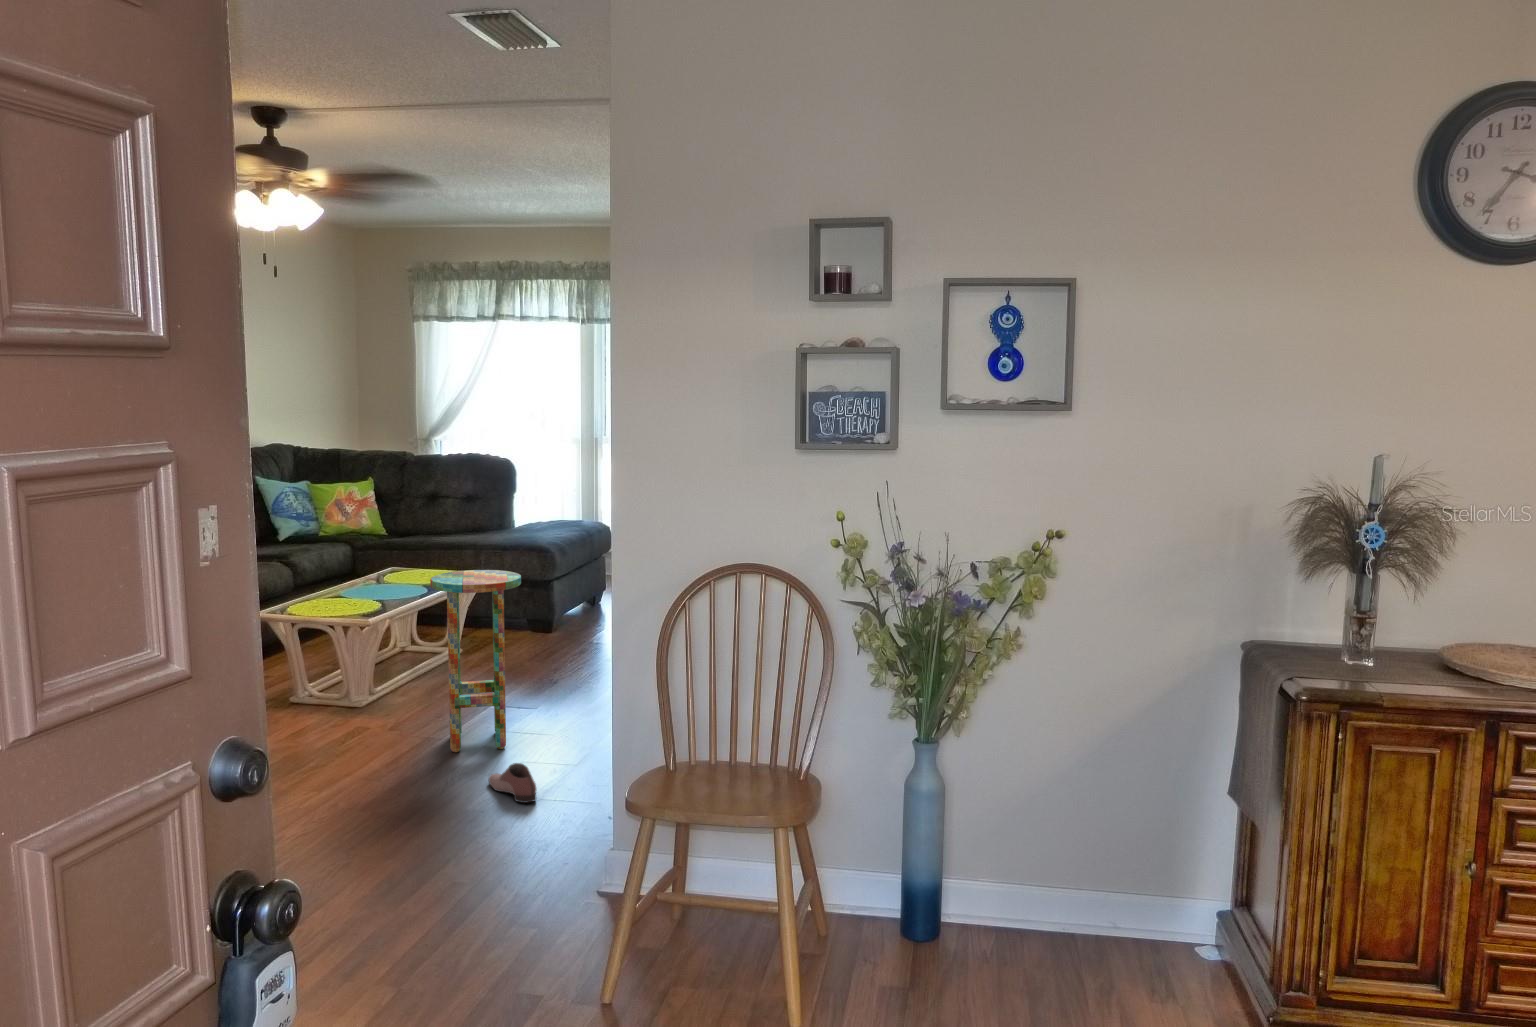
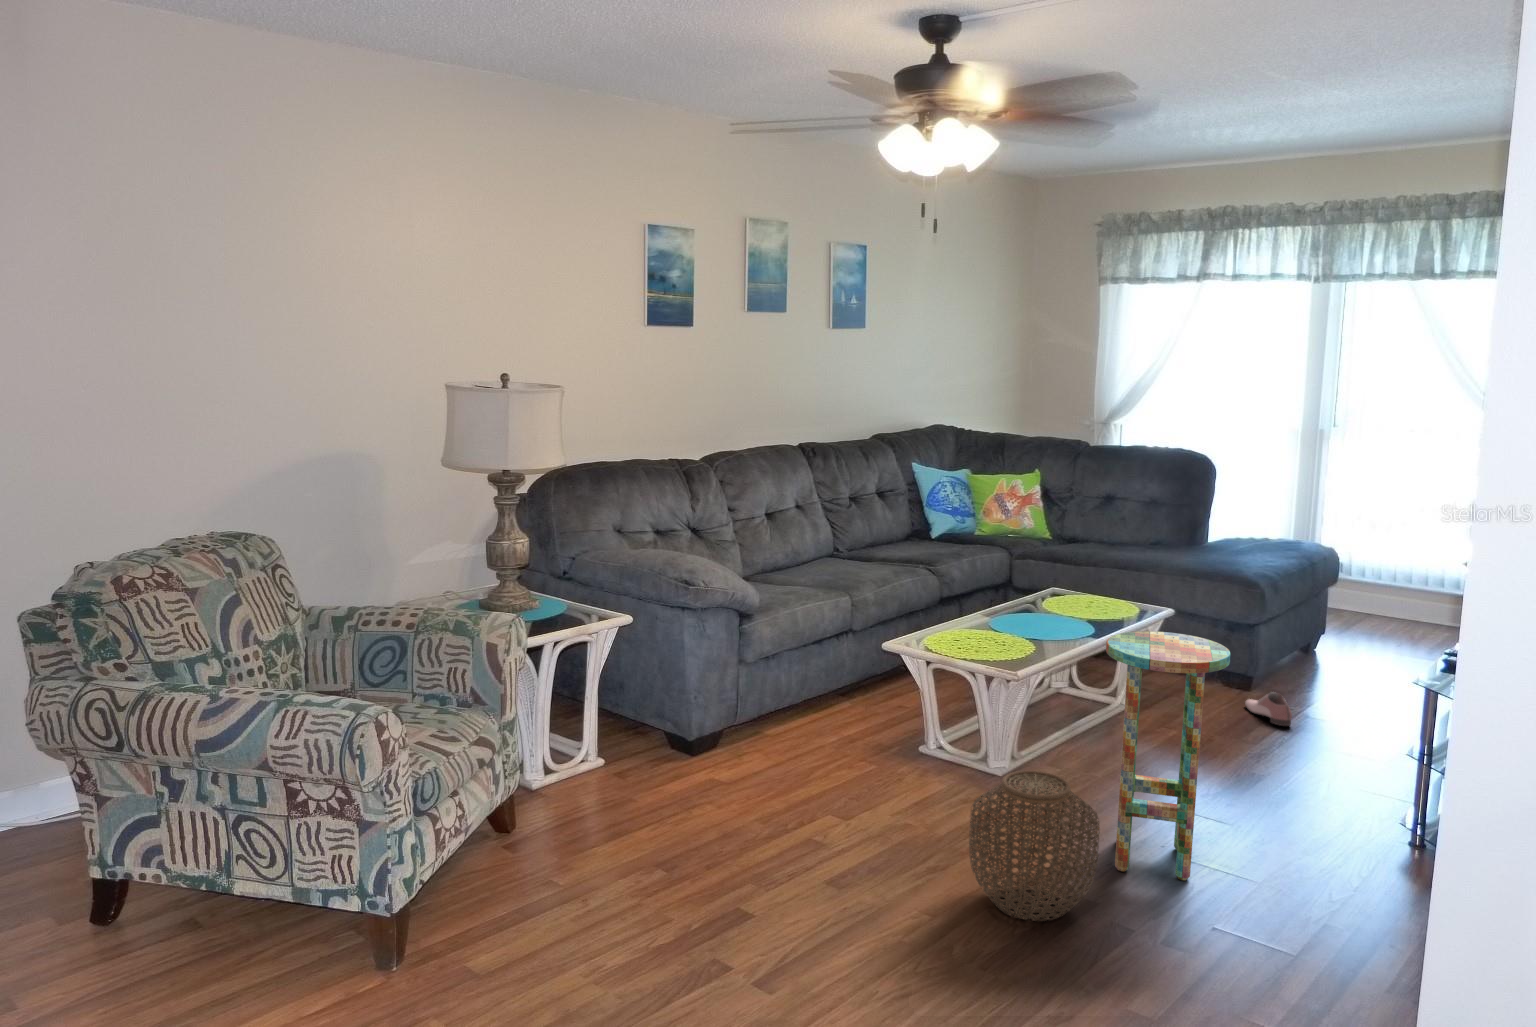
woven basket: none [330,680,435,793] -> present [969,771,1100,921]
shoe: present [489,763,536,803] -> present [1245,692,1292,726]

